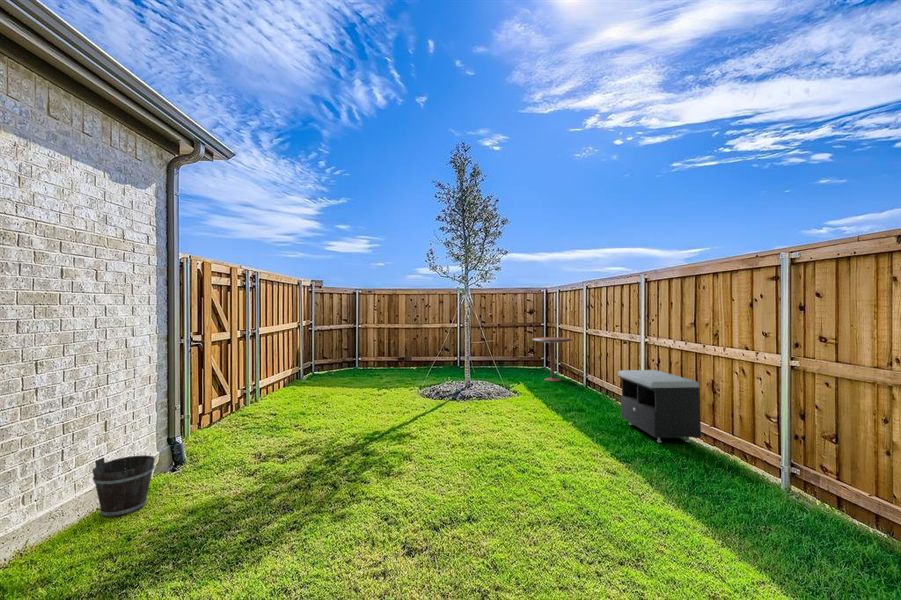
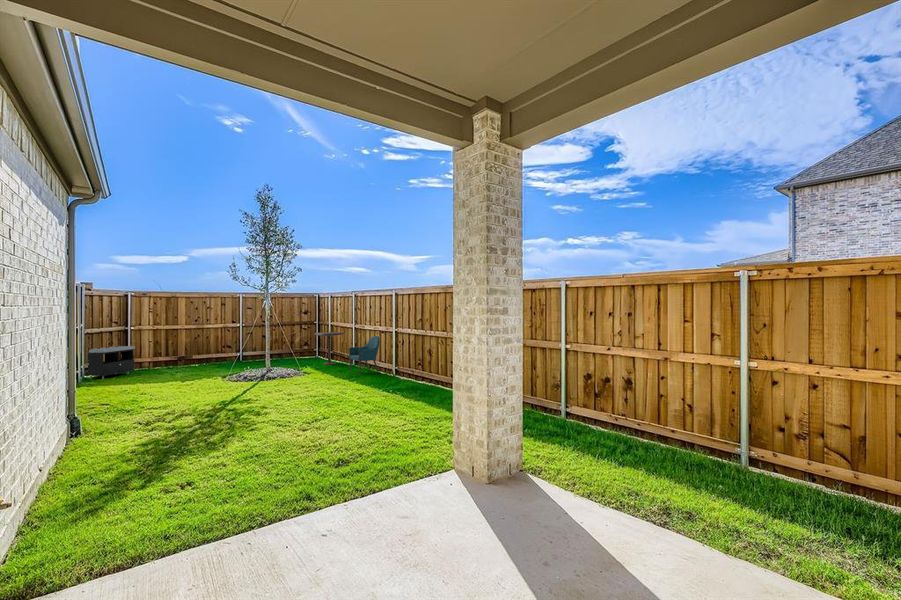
chair: none [570,347,619,407] -> present [349,336,380,375]
storage bench: present [618,370,701,442] -> present [87,346,135,379]
bucket: present [92,455,155,518] -> none [83,412,124,452]

